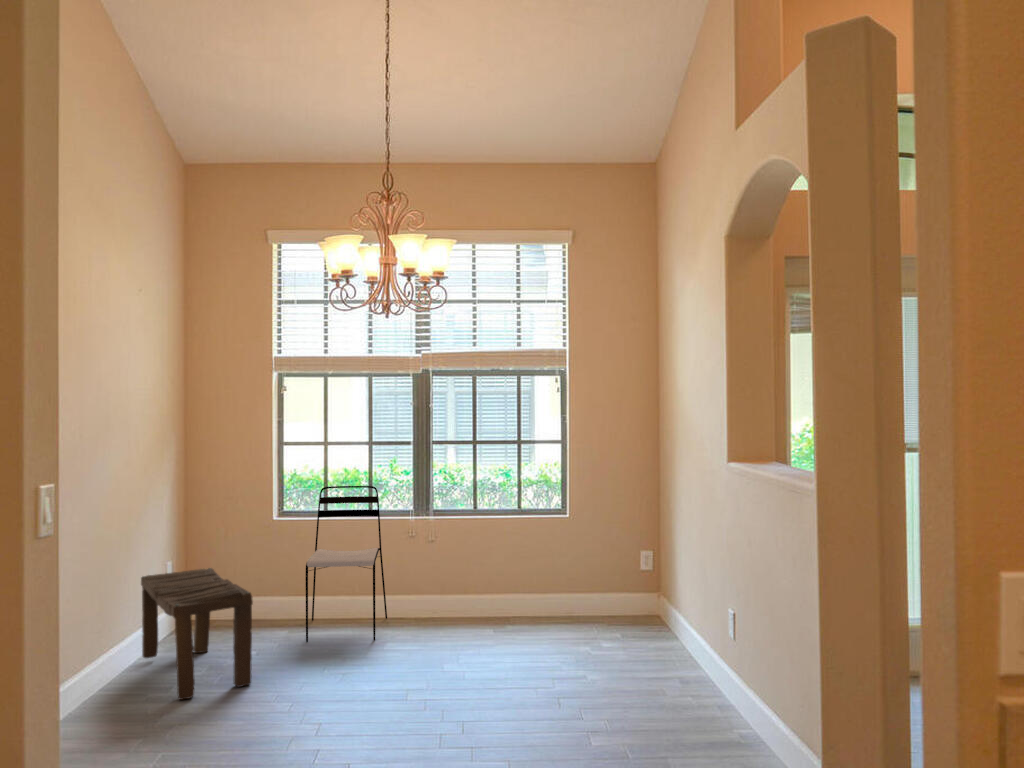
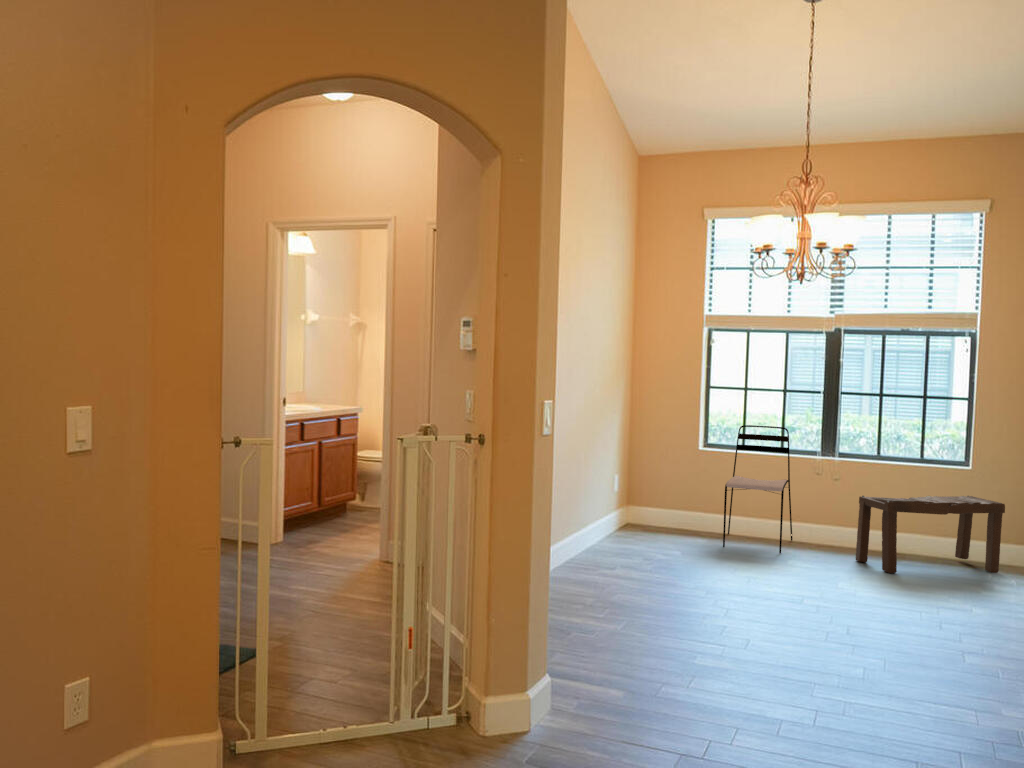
bench: present [141,568,253,700] -> present [856,496,1005,573]

